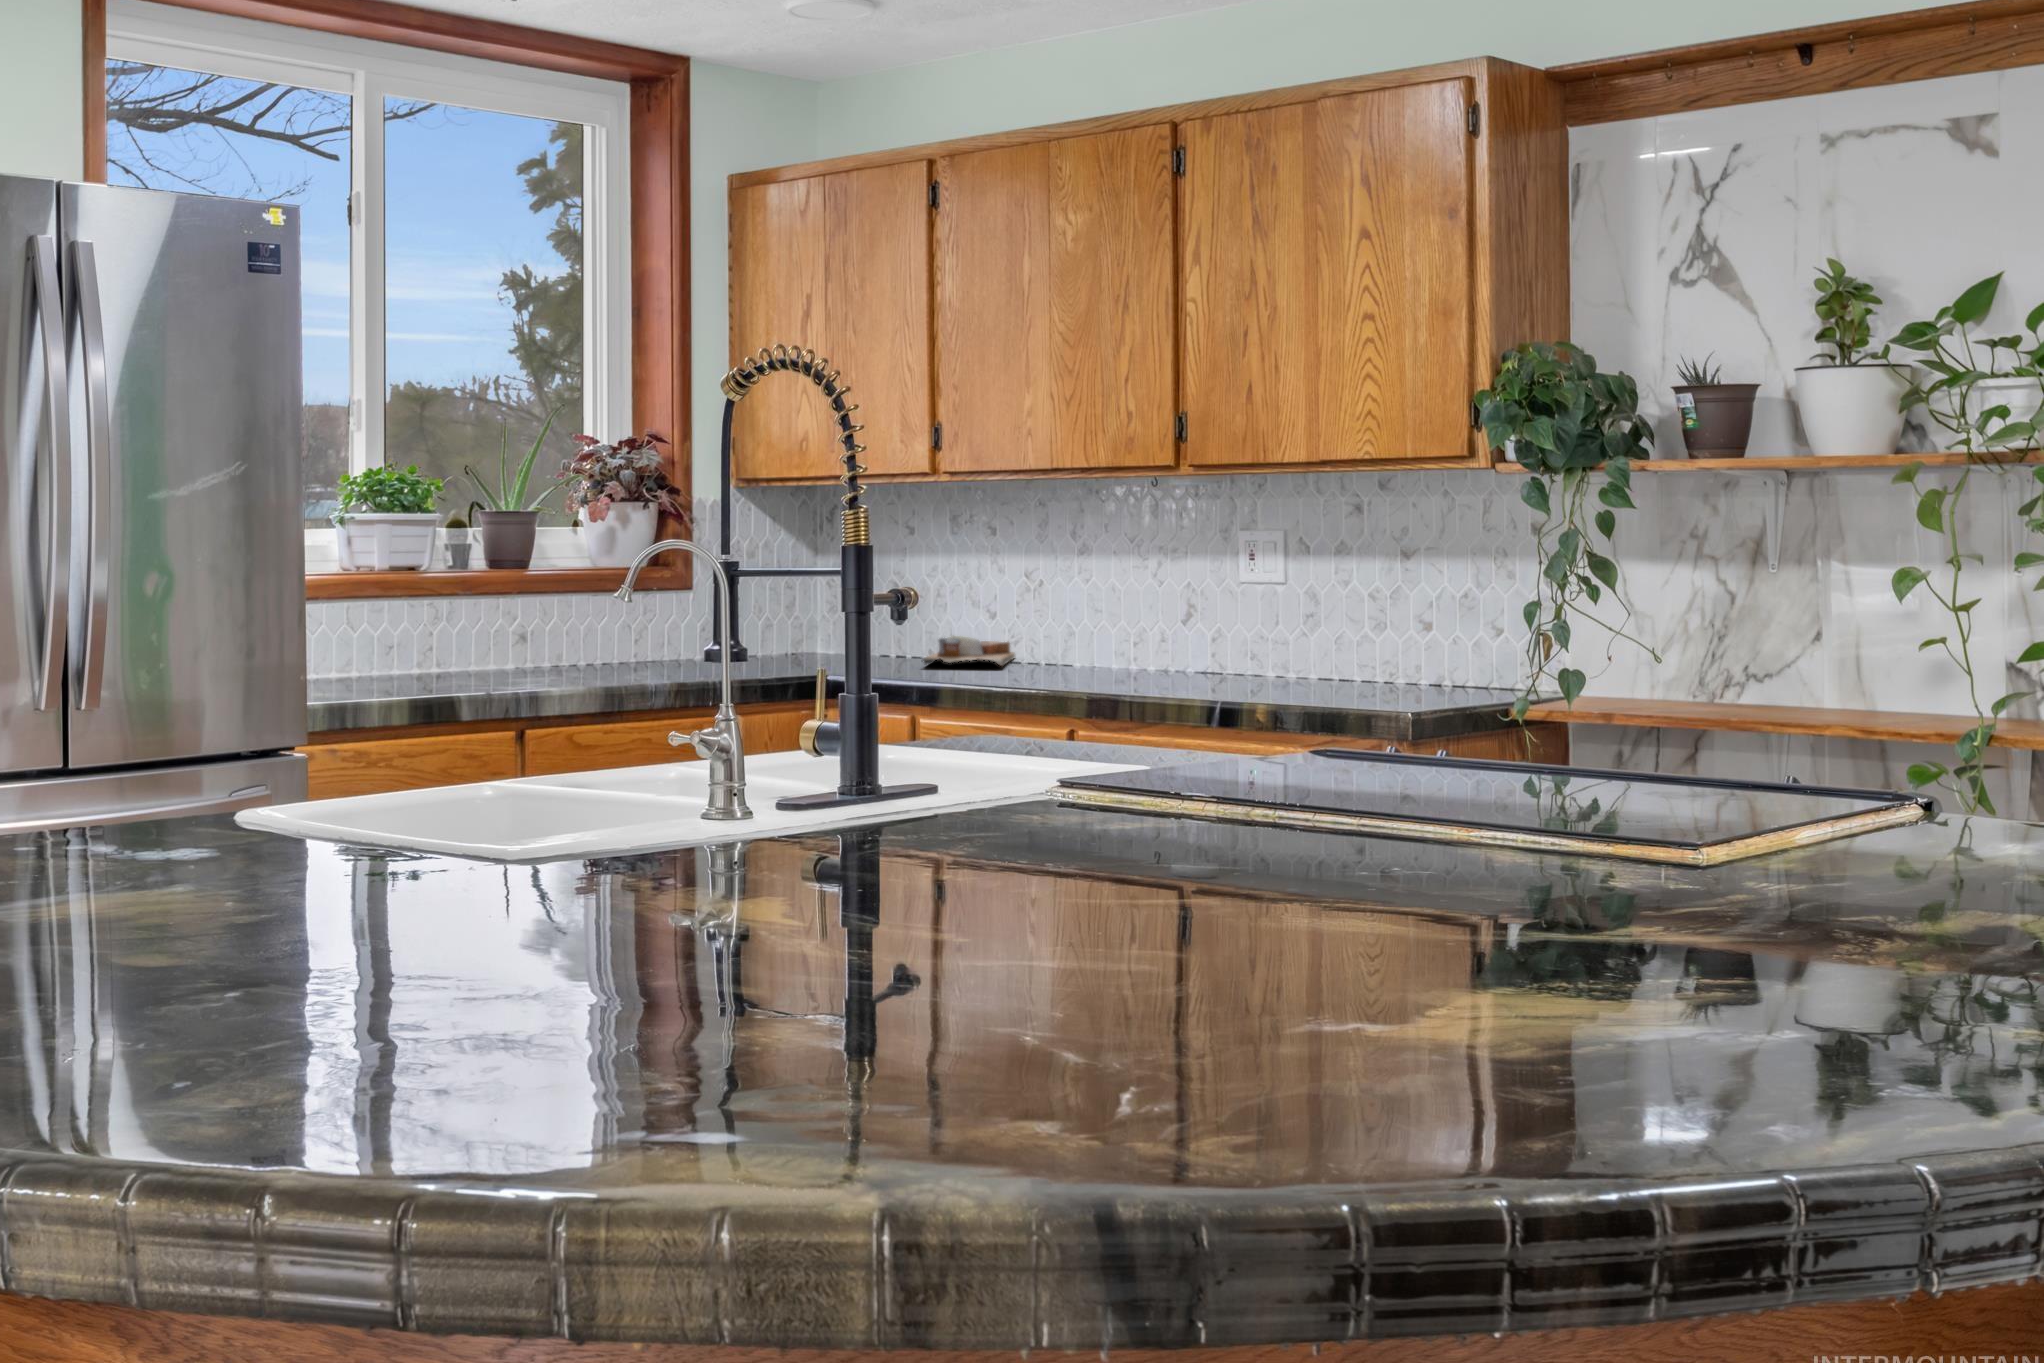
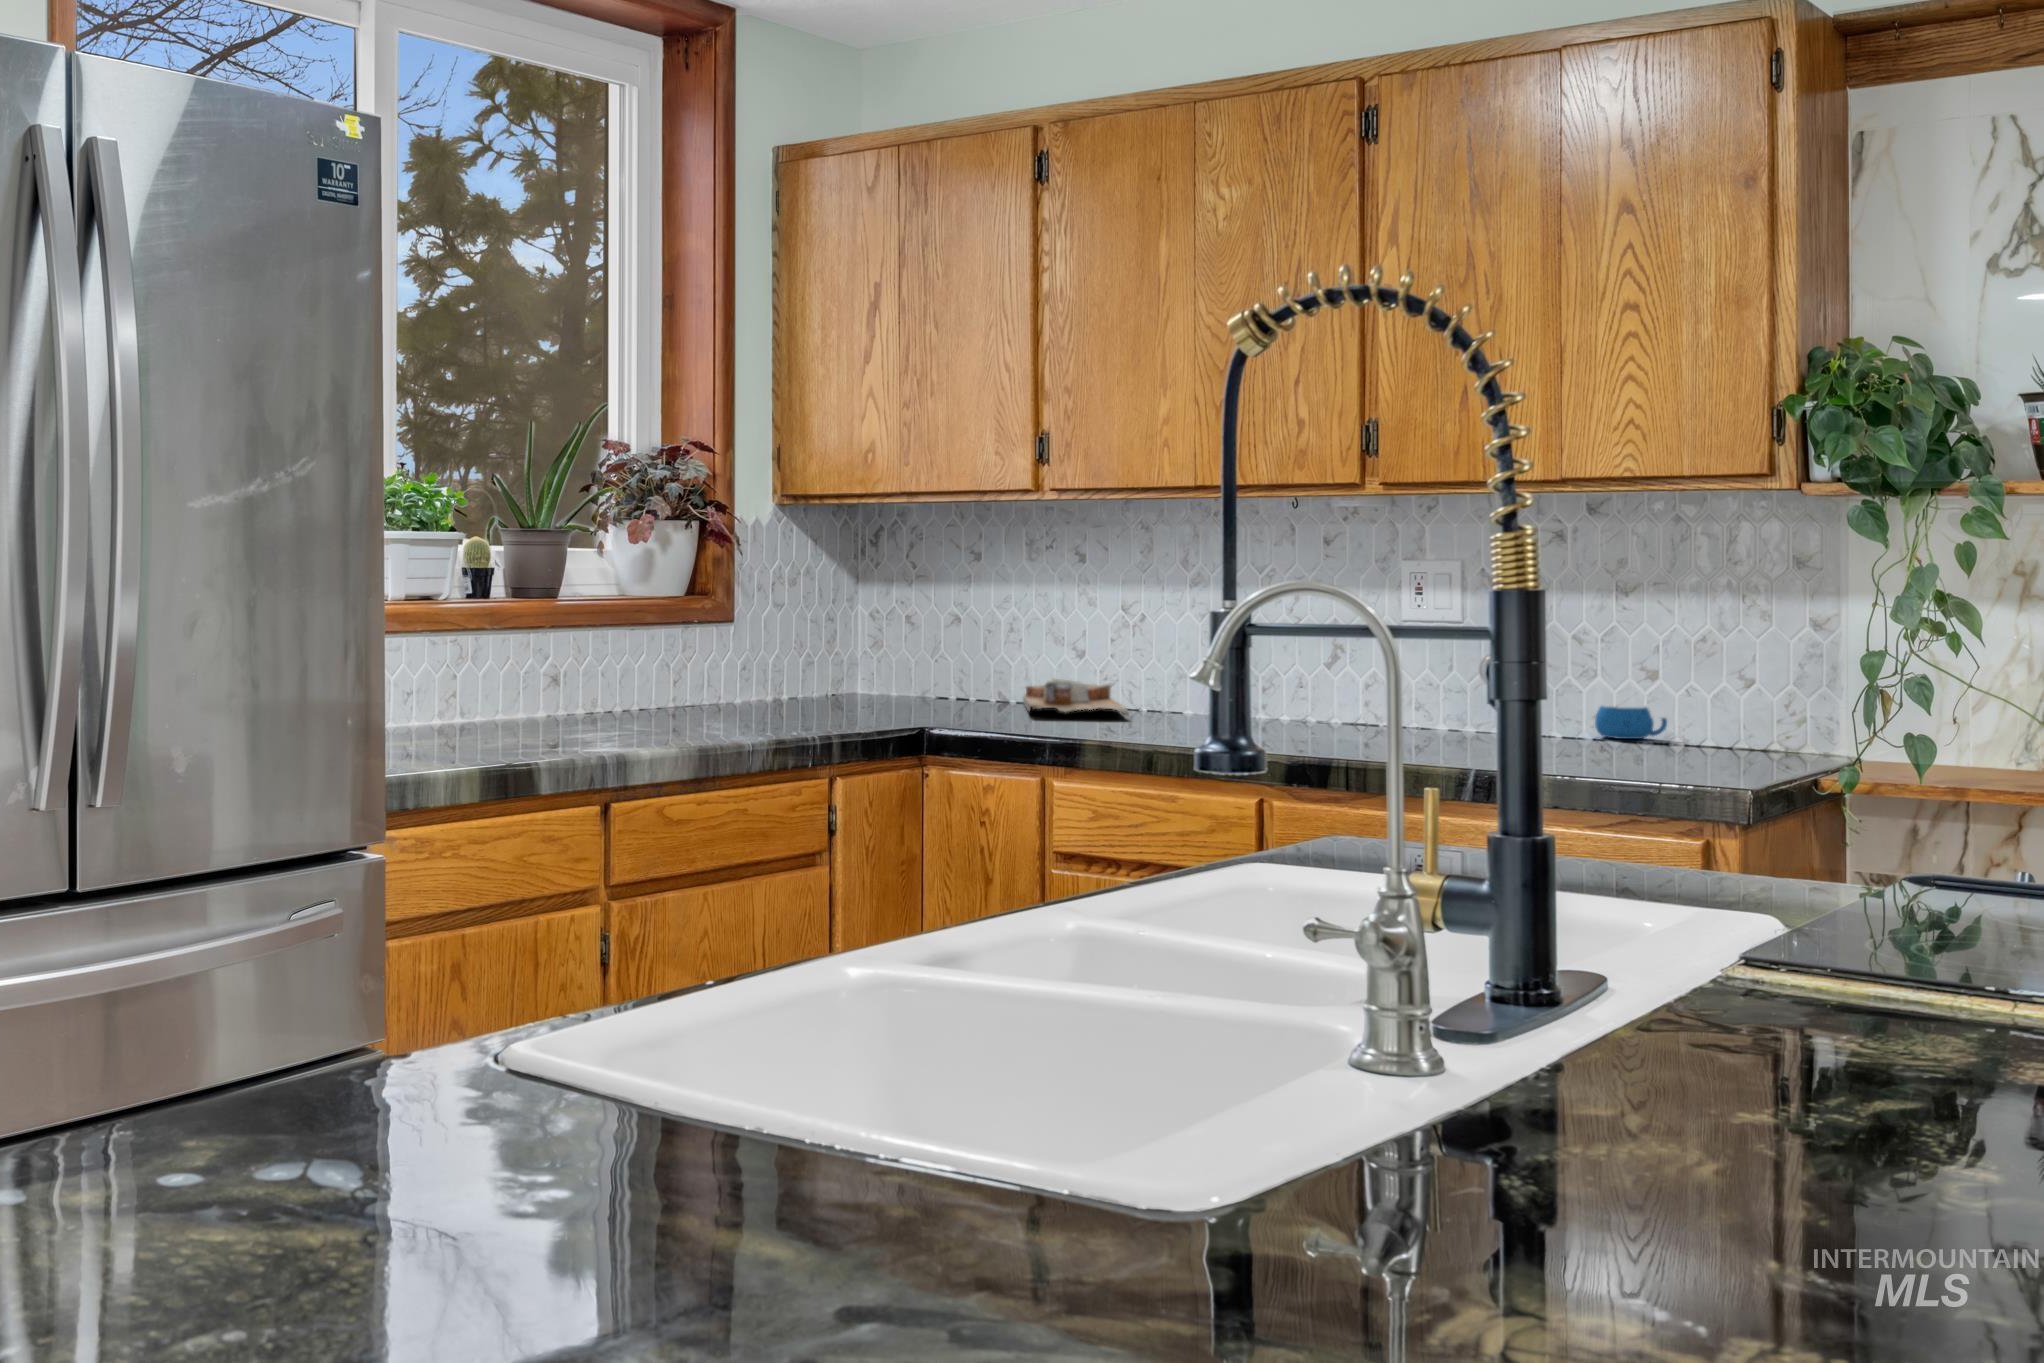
mug: none [1381,654,1441,682] -> present [1595,706,1667,739]

